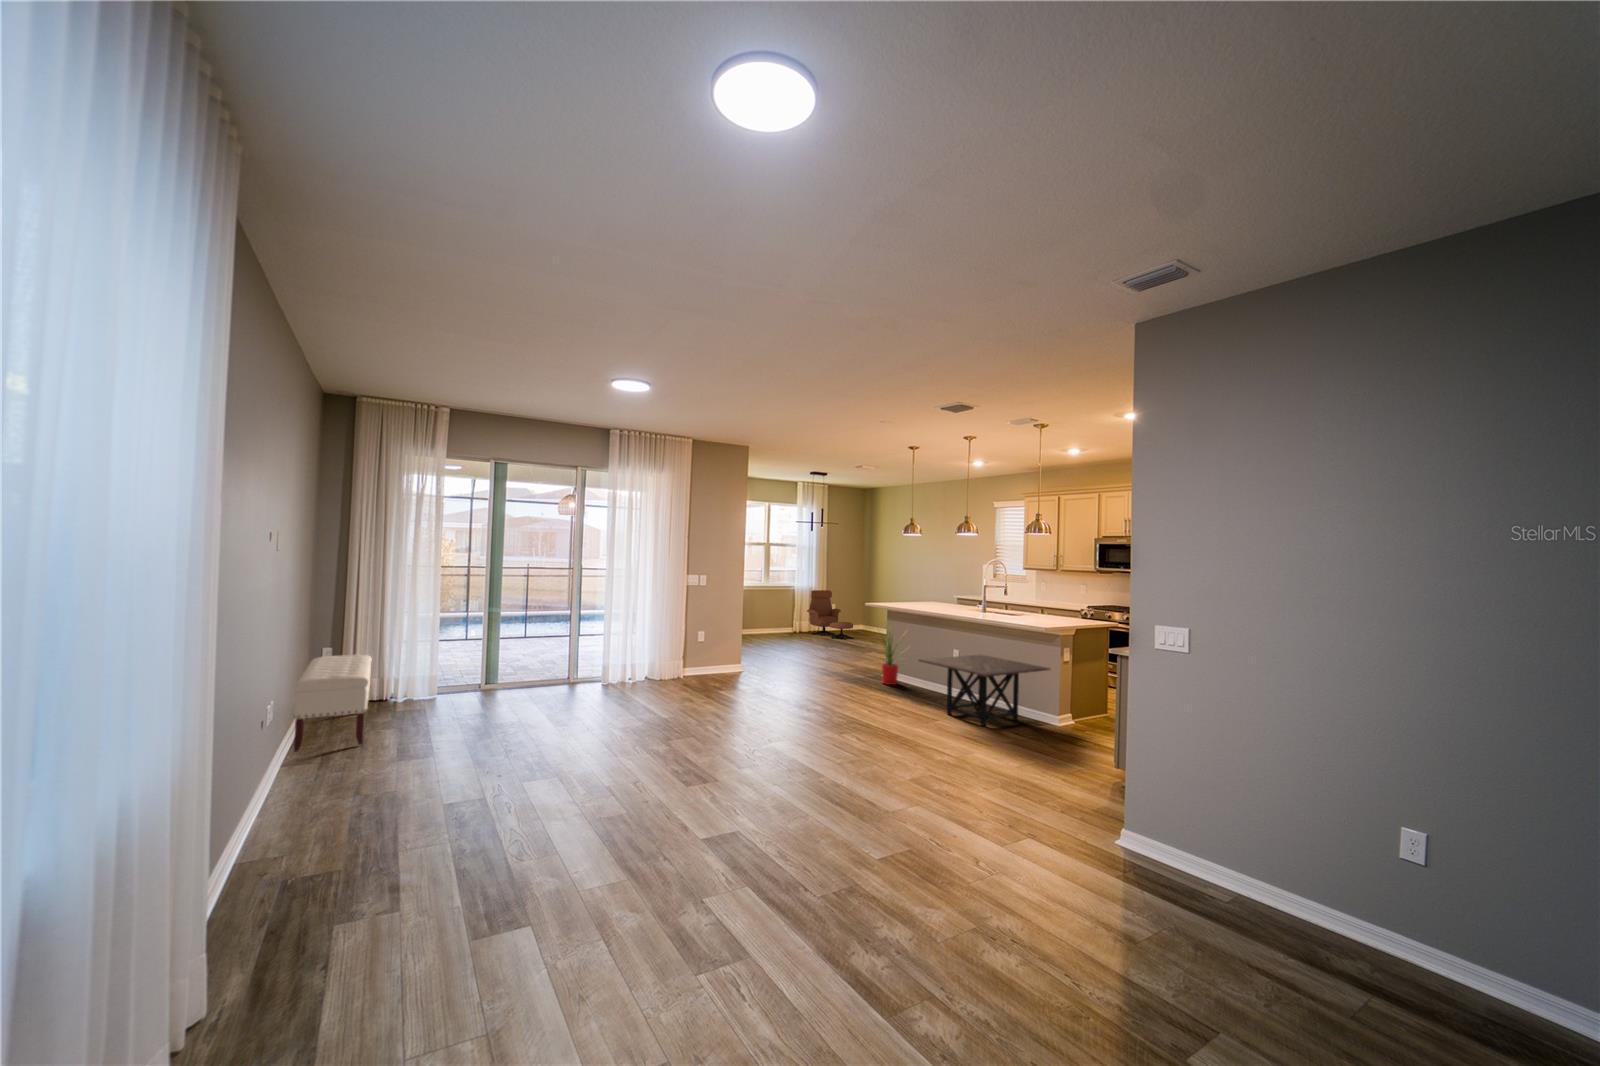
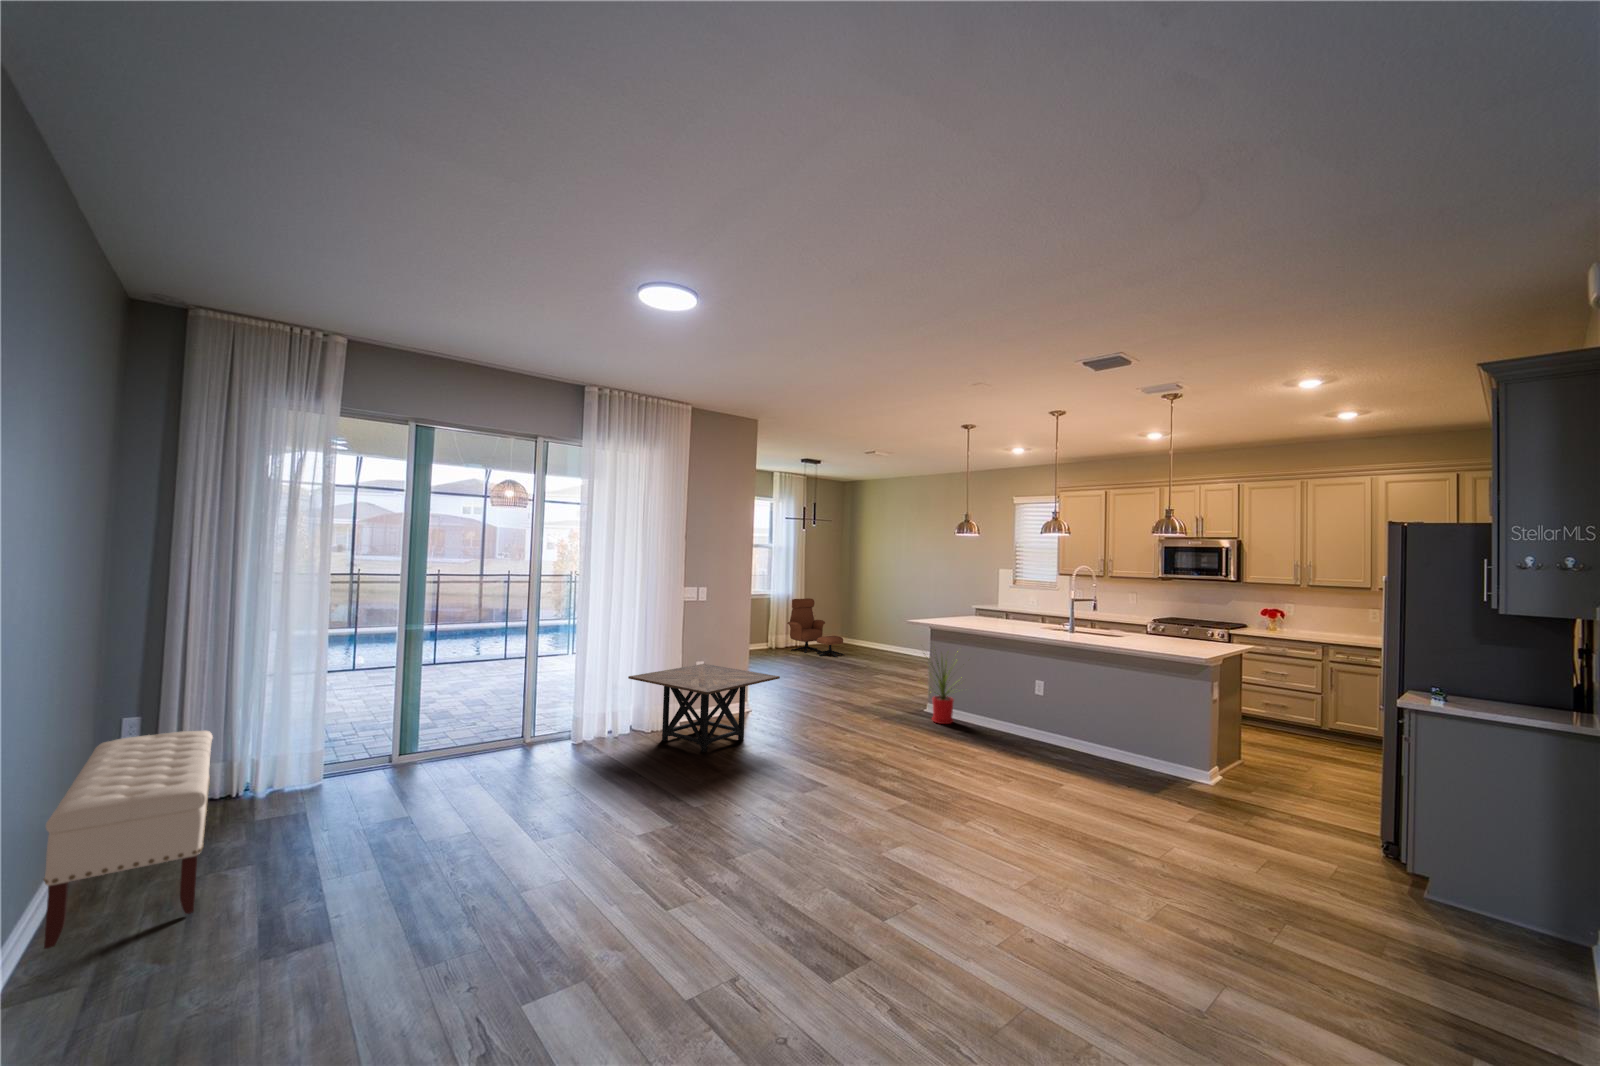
side table: present [919,655,1050,726] -> present [628,664,780,752]

